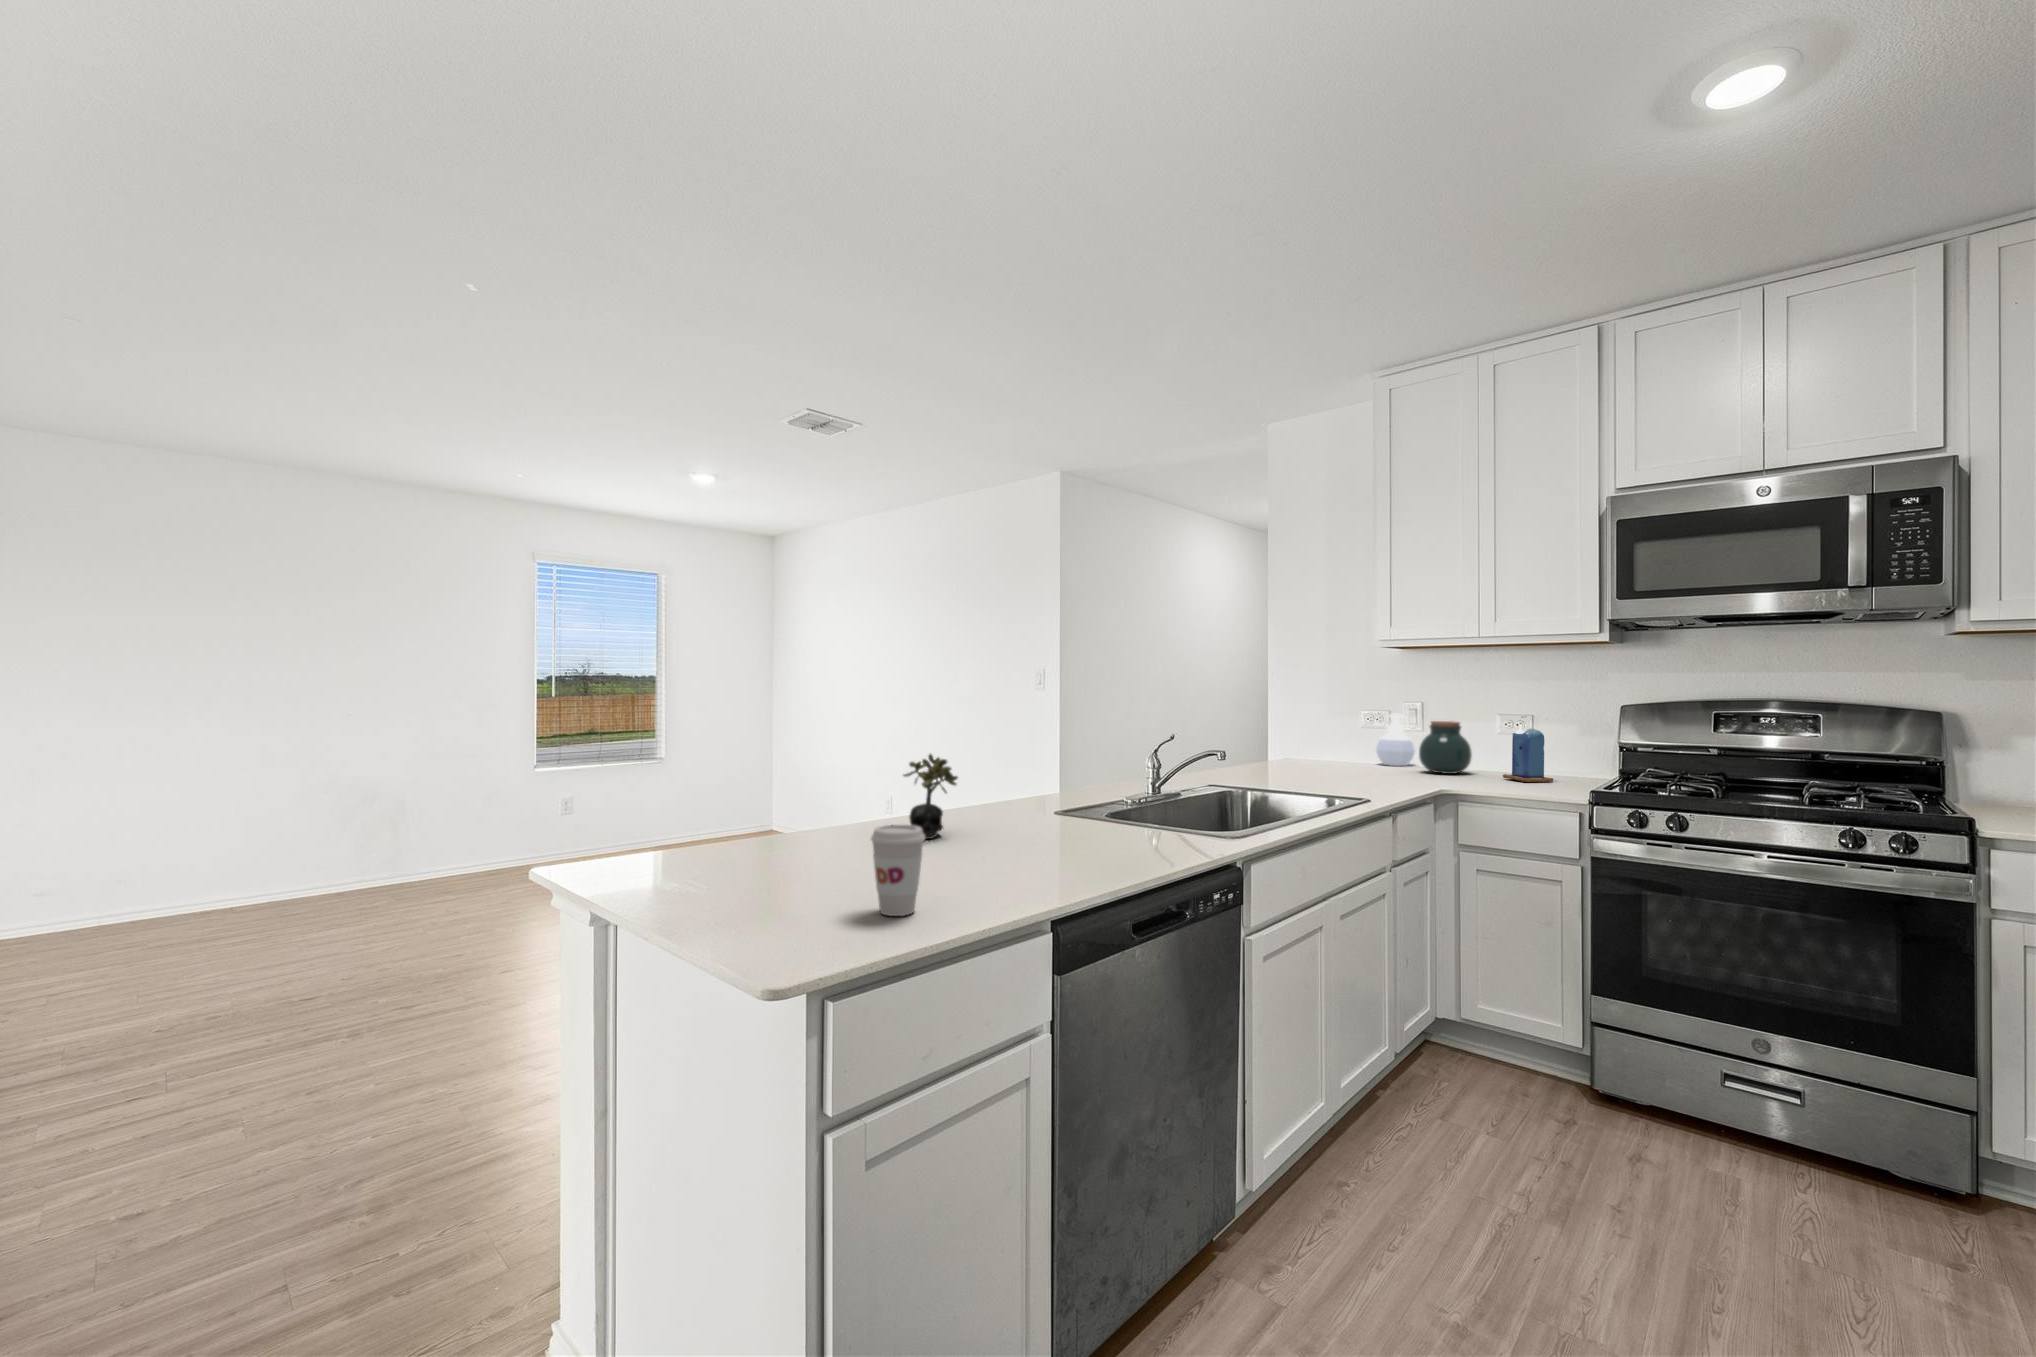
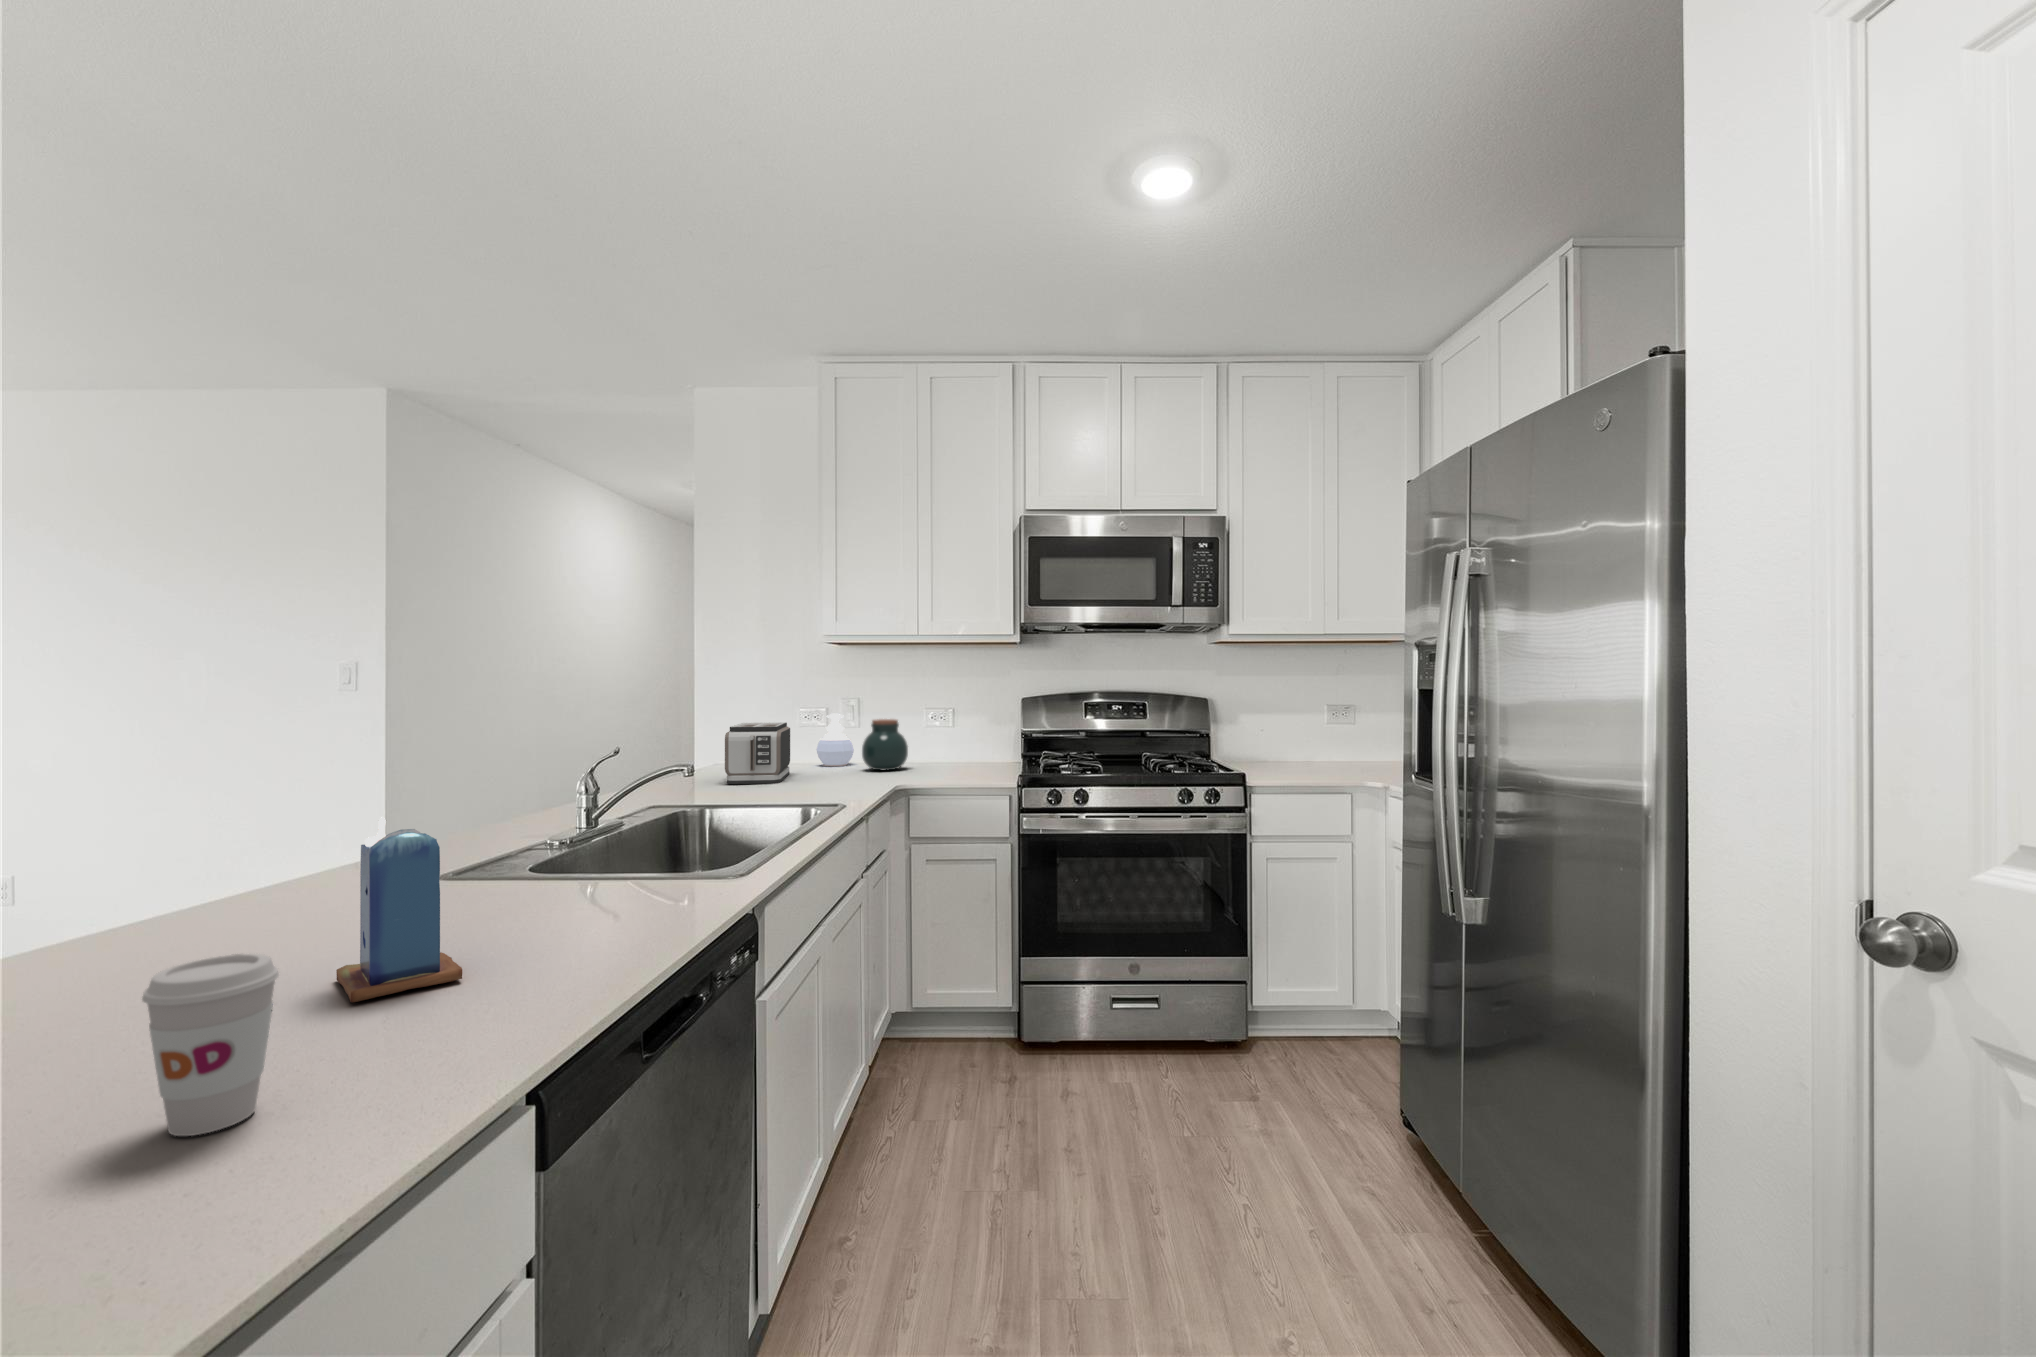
toaster: none [1278,718,1345,776] -> present [725,722,790,784]
candle: present [1503,725,1553,782] -> present [336,817,462,1003]
succulent plant: present [904,754,958,839] -> none [172,812,298,956]

